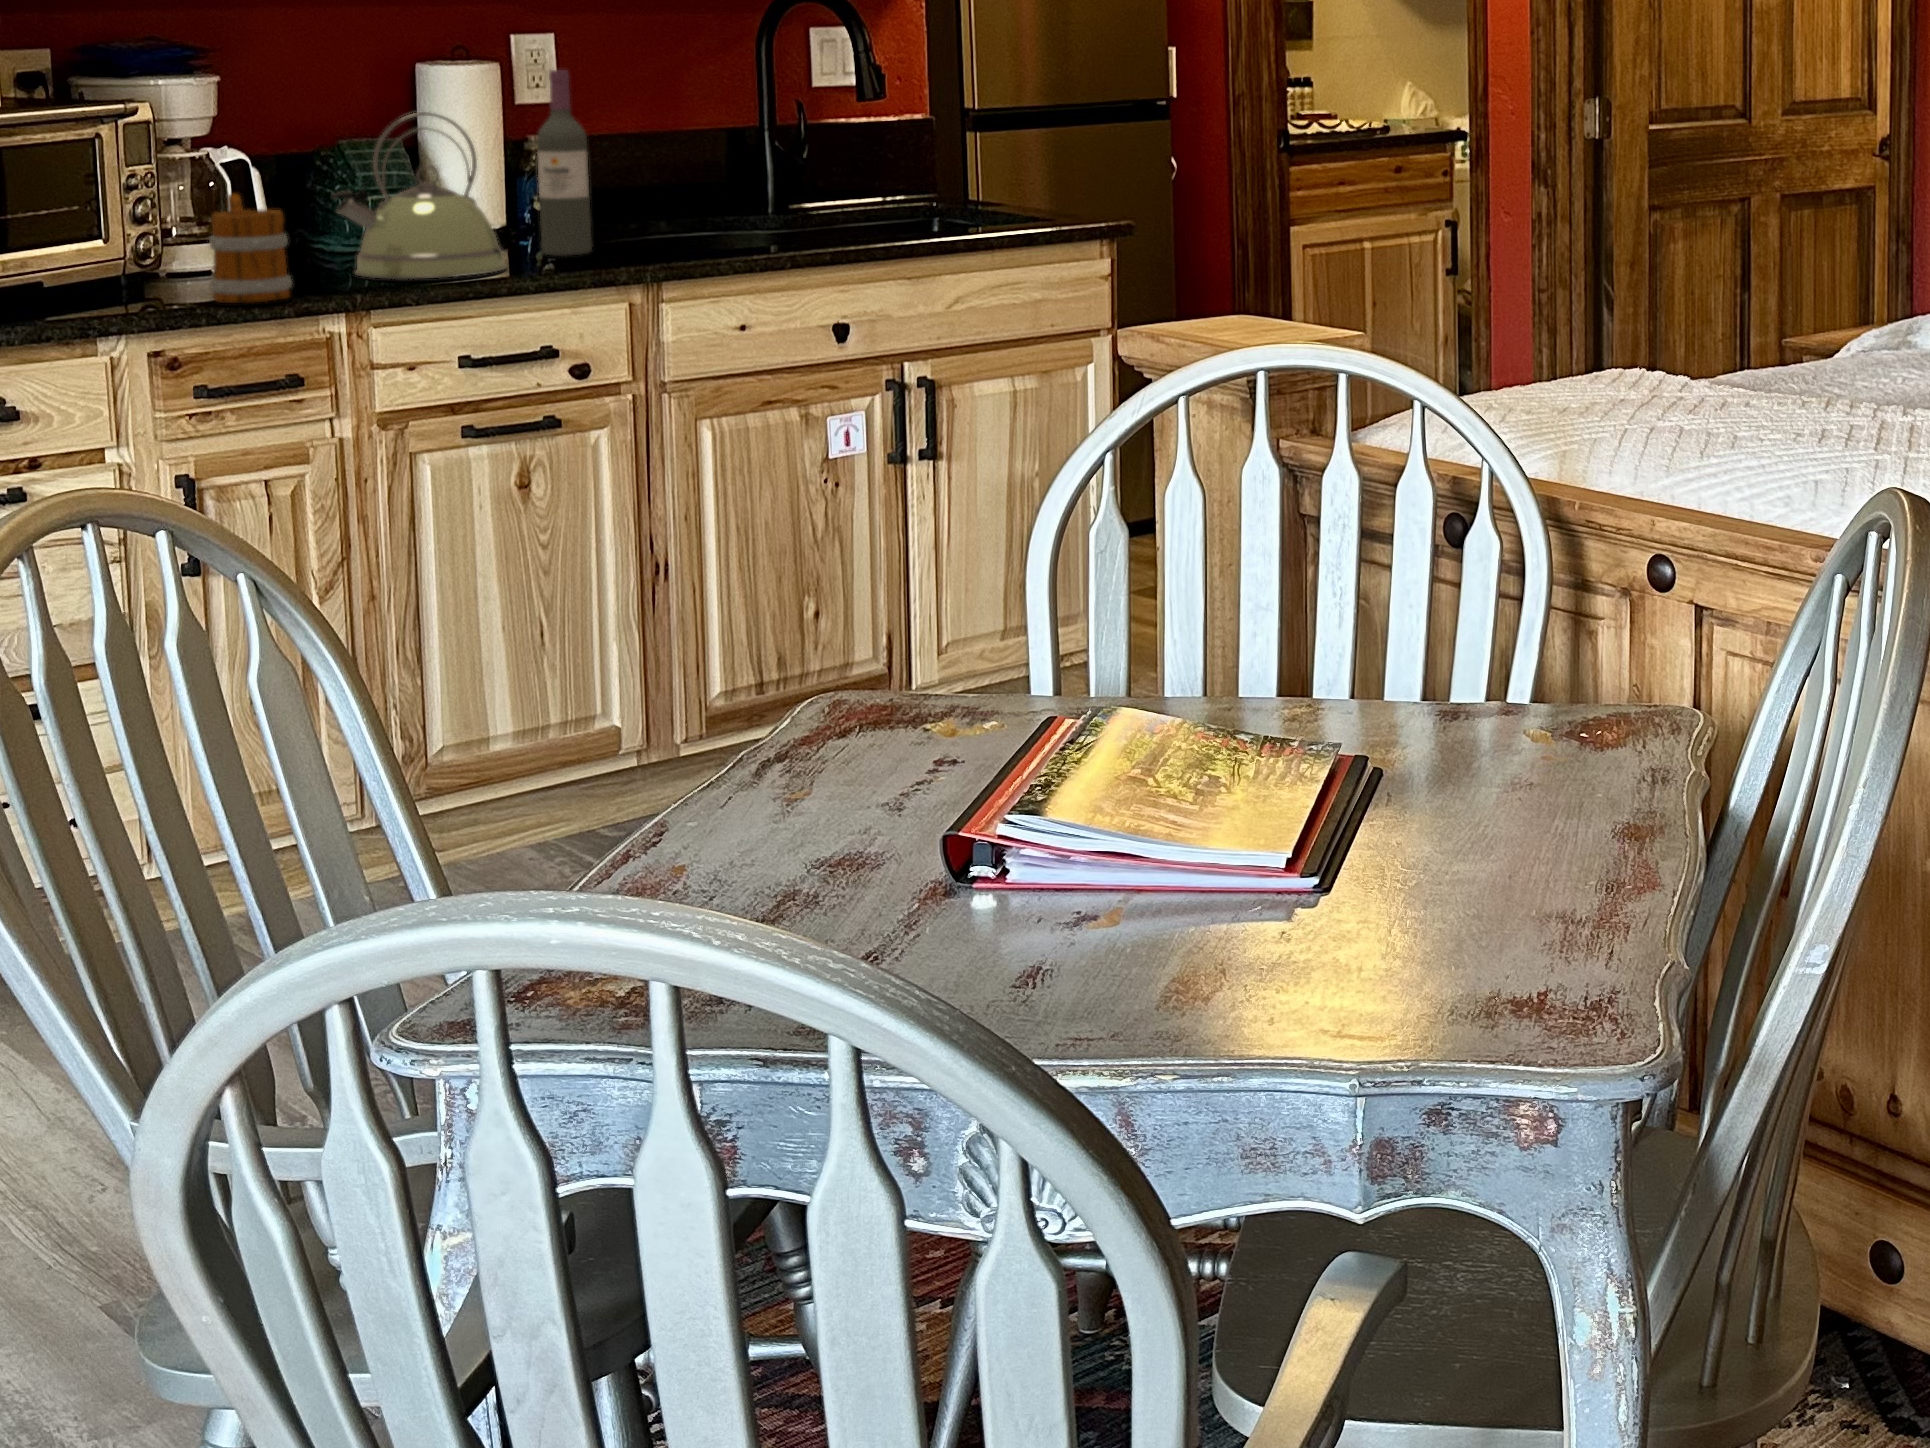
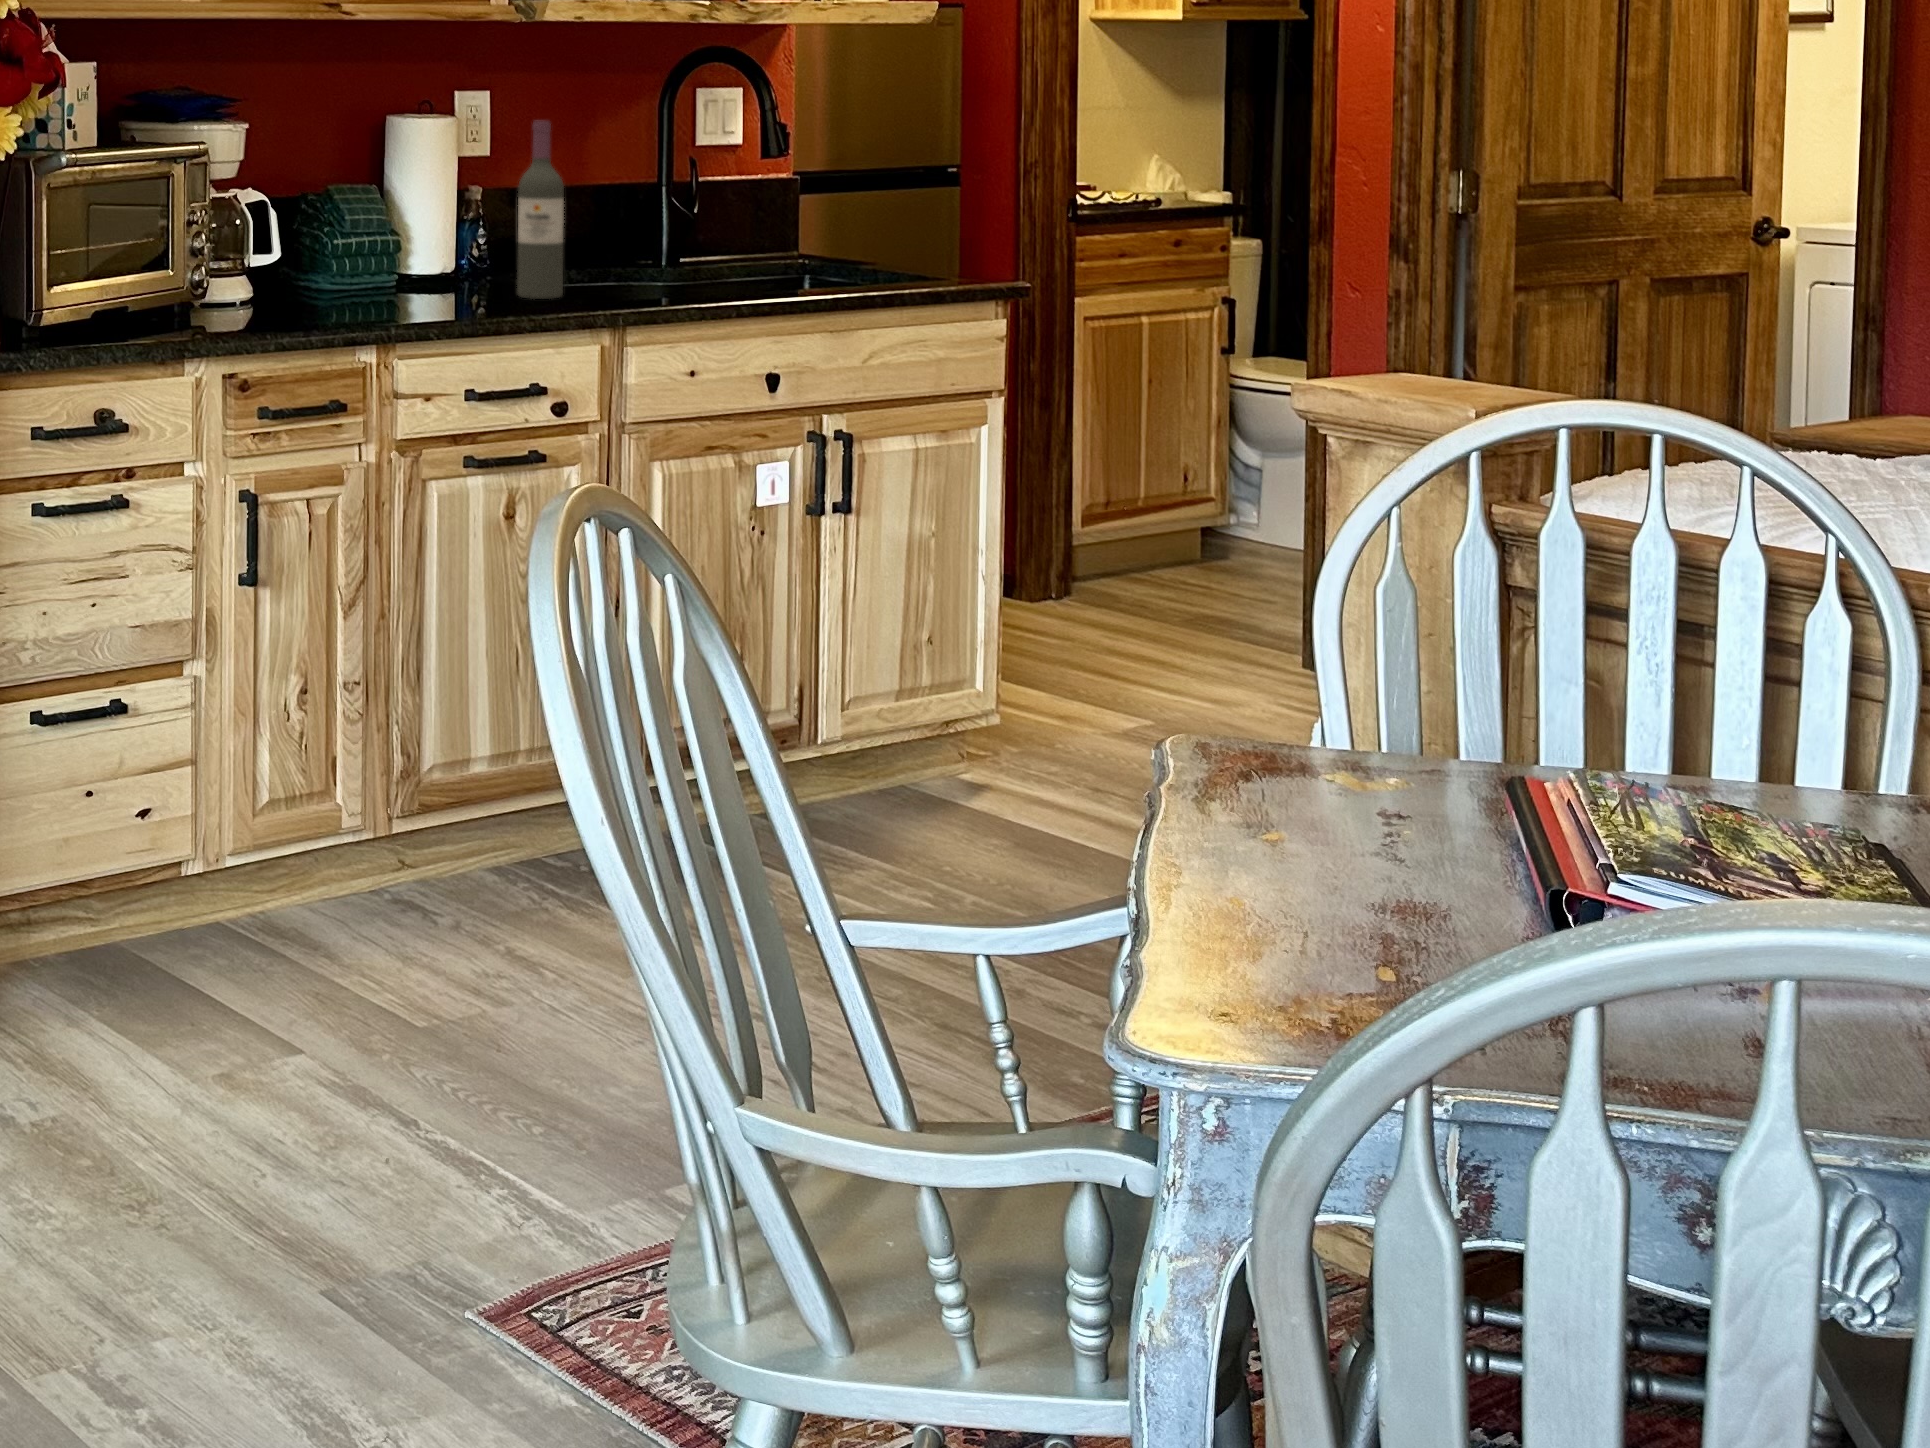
kettle: present [333,112,505,279] -> none [353,158,498,316]
mug: present [209,194,292,303] -> none [261,231,335,334]

